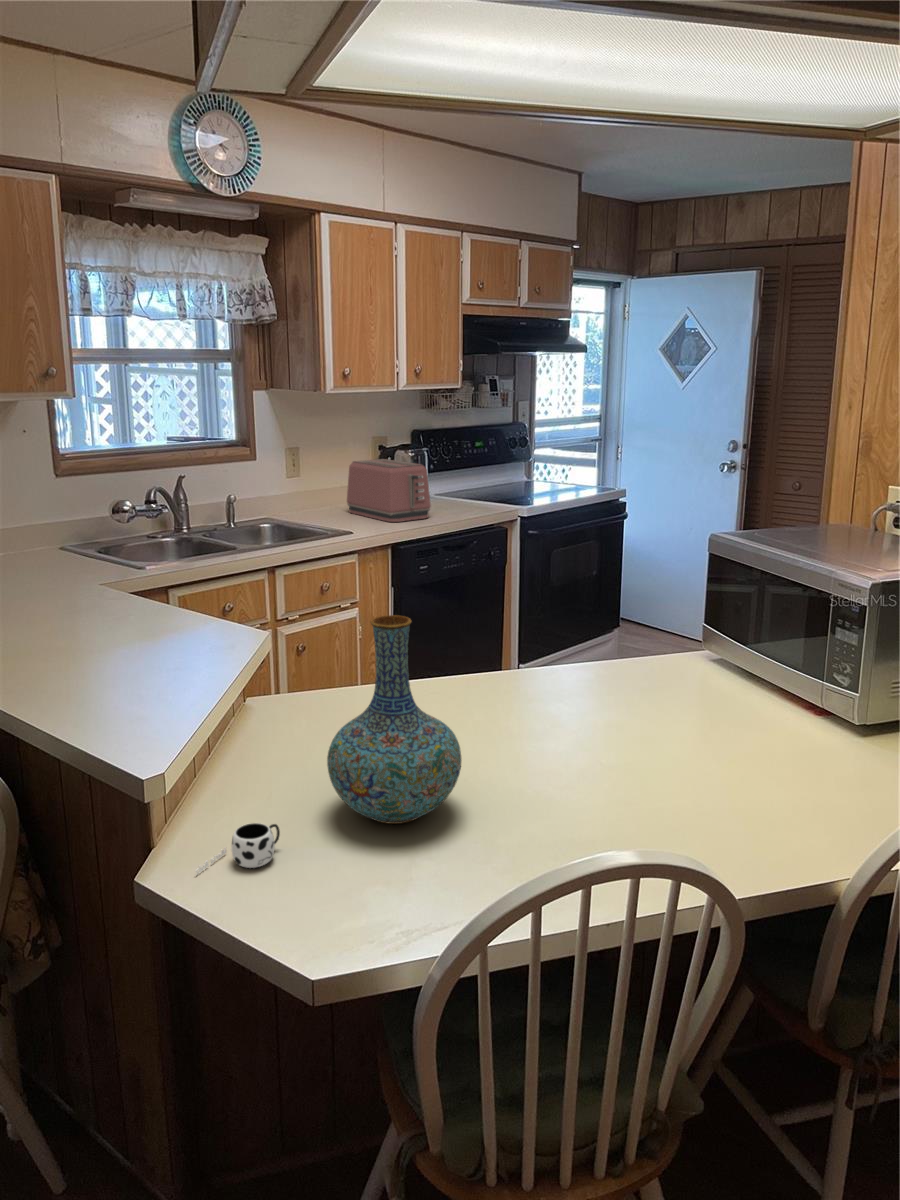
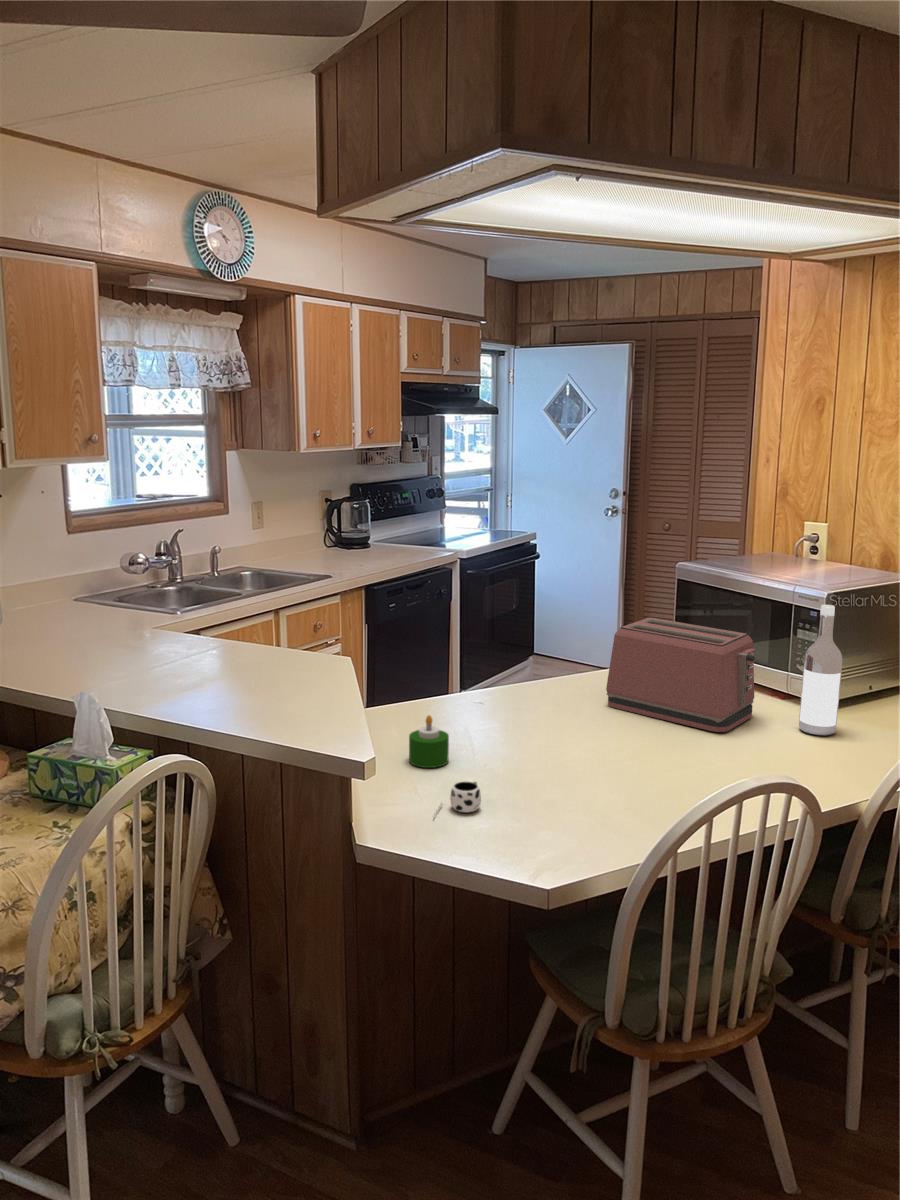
toaster: present [347,459,431,522] -> present [606,617,755,732]
wine bottle: none [812,595,876,781] -> present [799,605,842,735]
vase: present [327,615,462,824] -> none [492,628,589,780]
candle: none [239,722,294,792] -> present [409,715,449,768]

